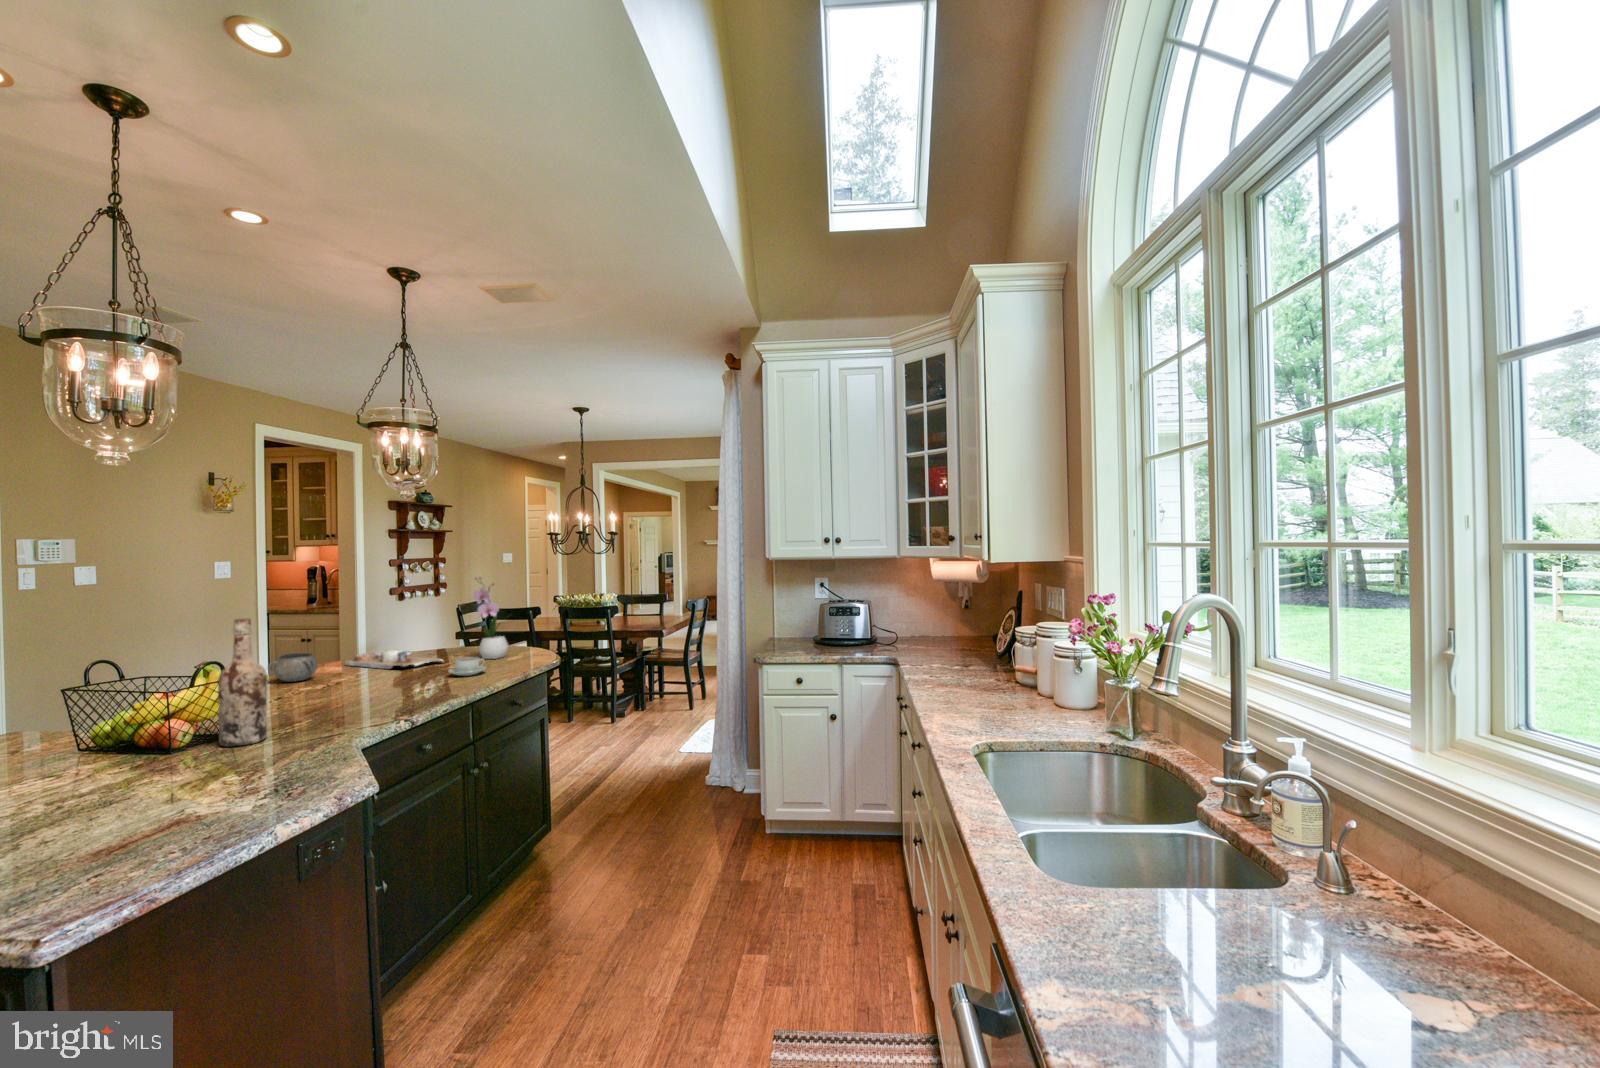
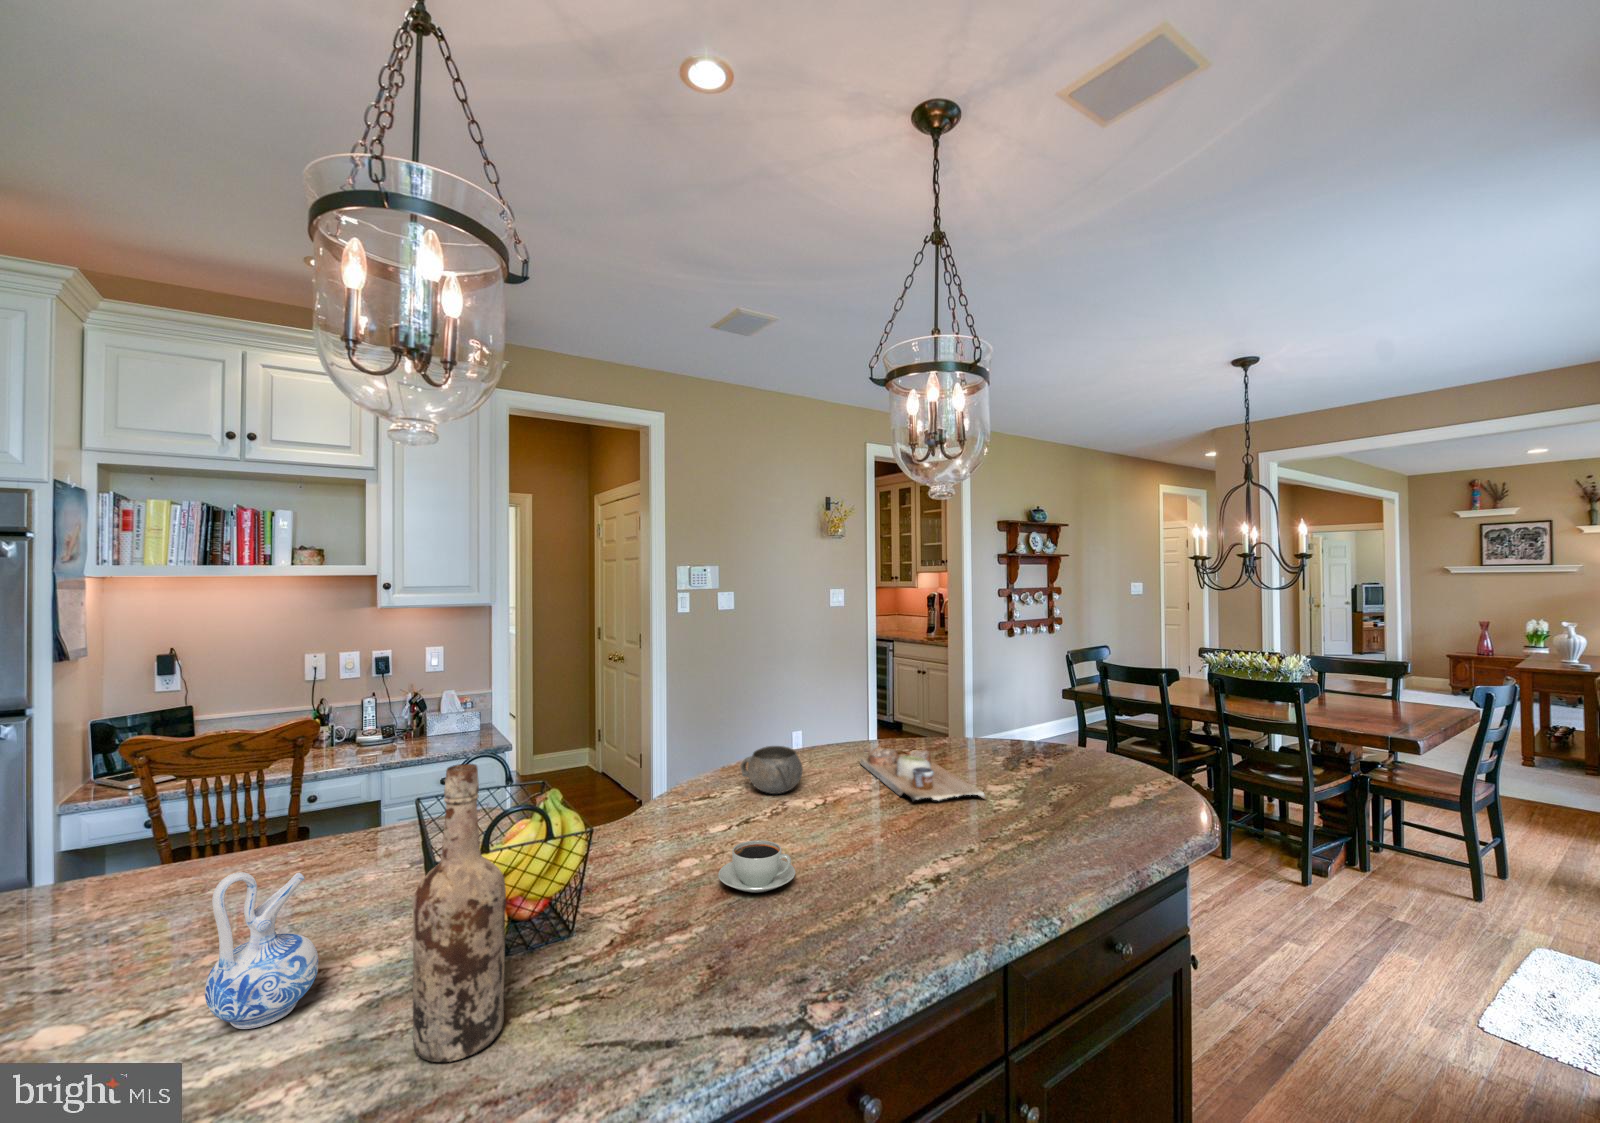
flower arrangement: present [473,578,509,659] -> none [1033,649,1109,814]
coffee cup: present [449,657,486,676] -> present [718,840,795,893]
ceramic pitcher: none [57,688,126,770] -> present [205,872,318,1029]

